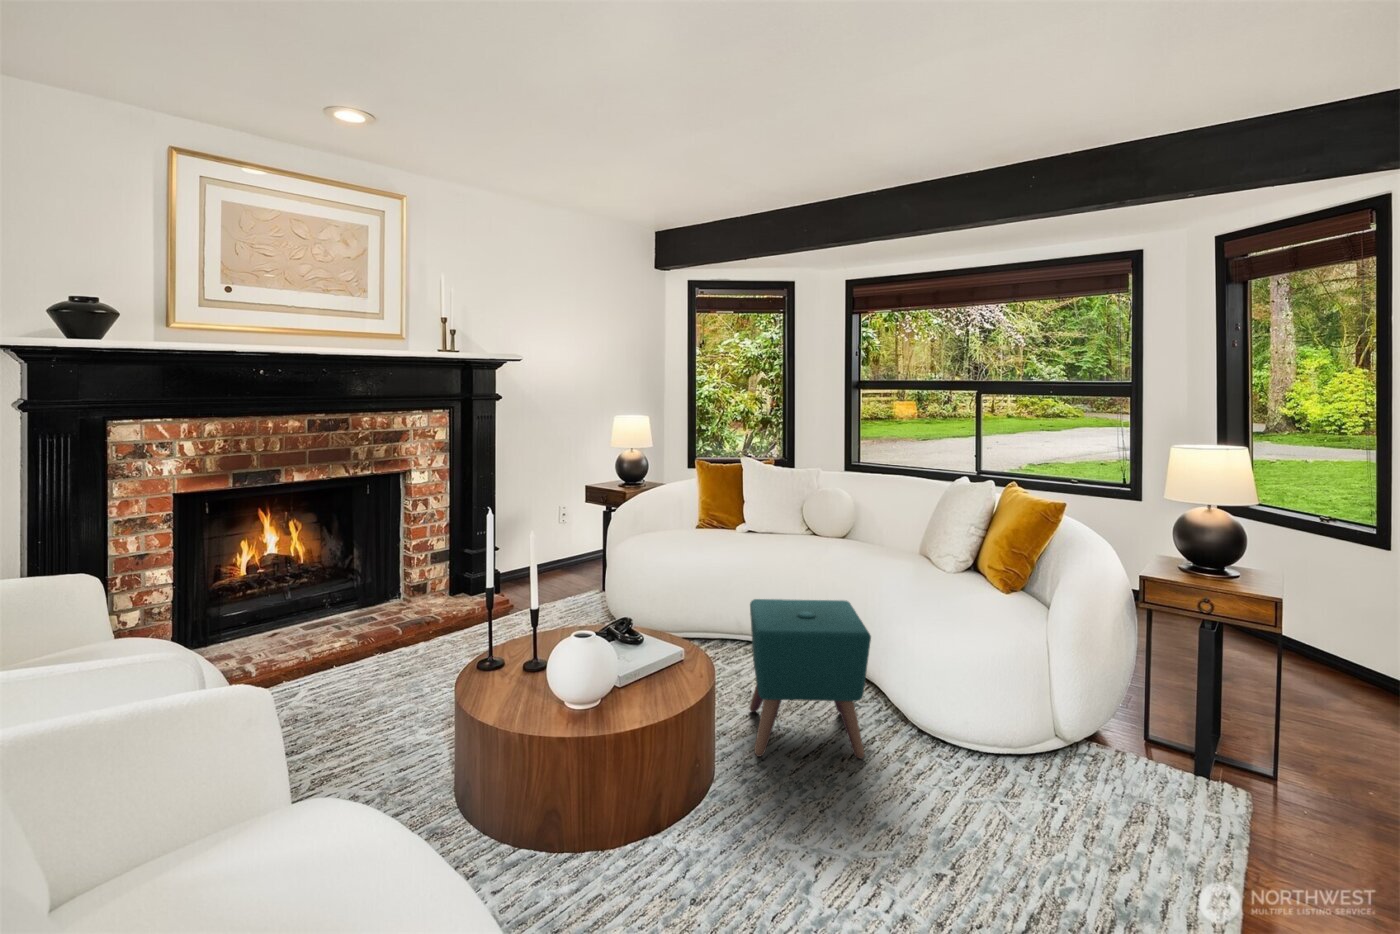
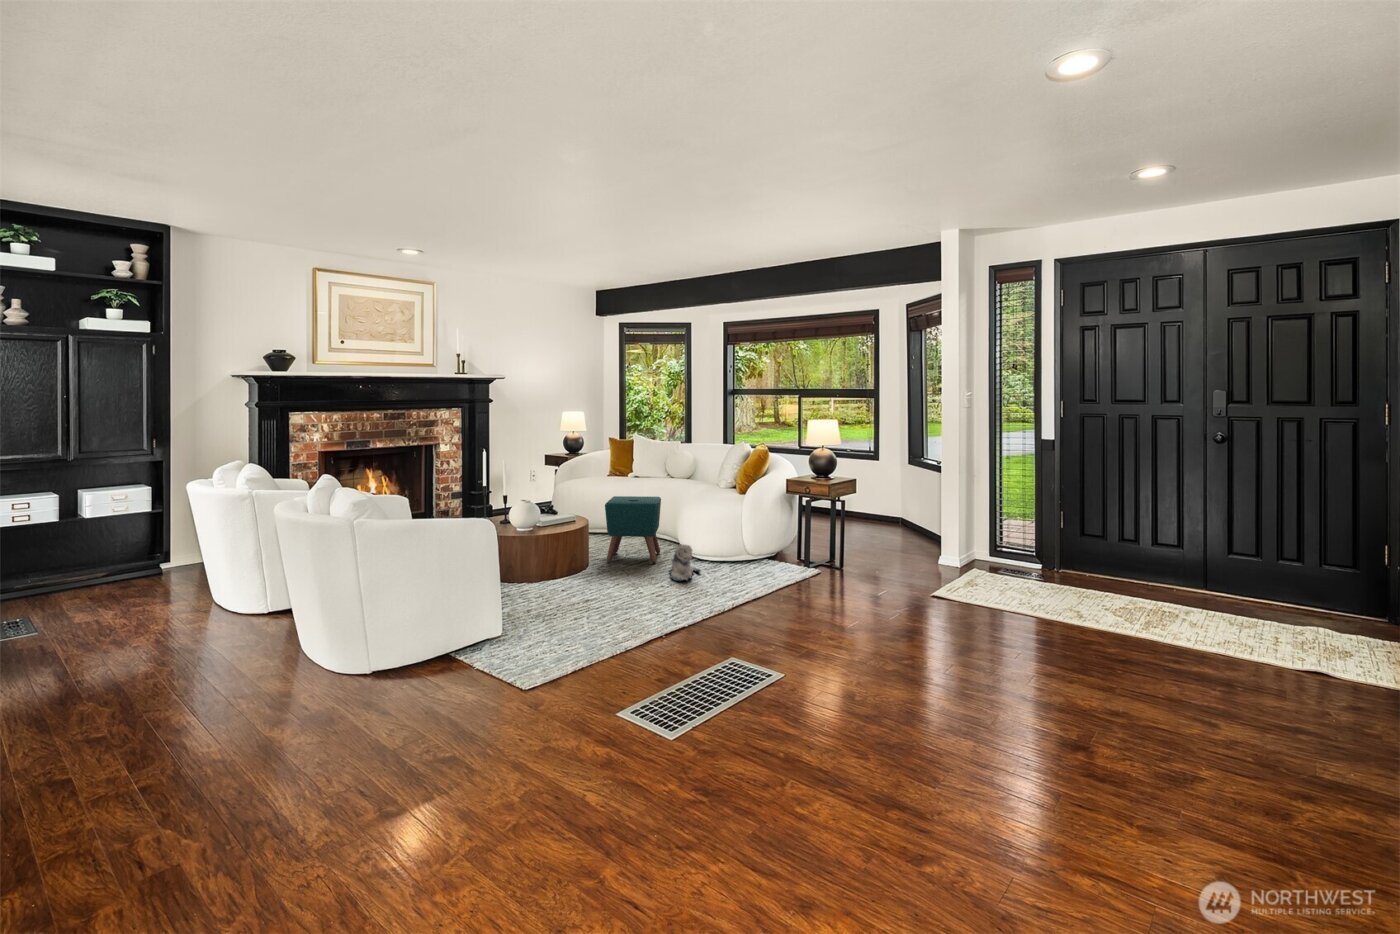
plush toy: none [925,757,1008,871] -> present [669,544,700,581]

